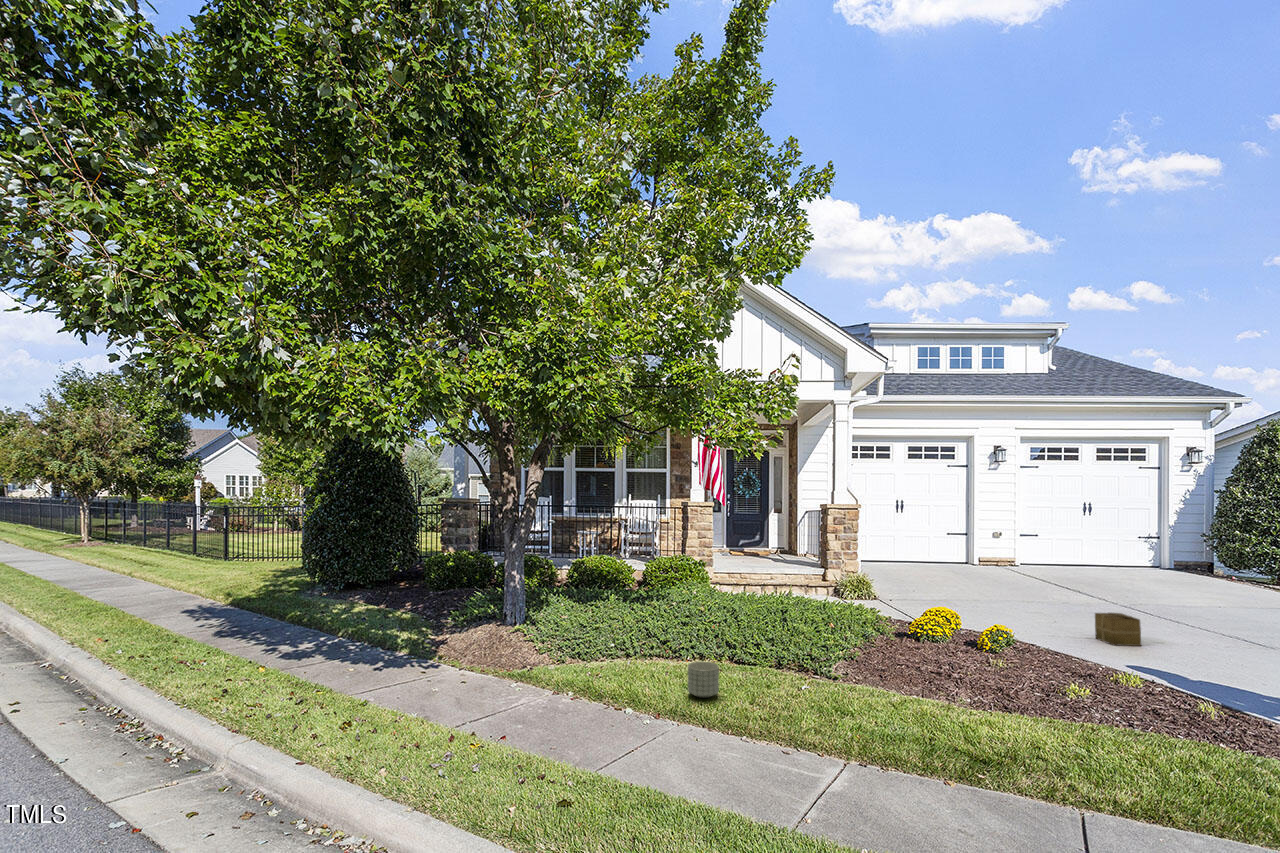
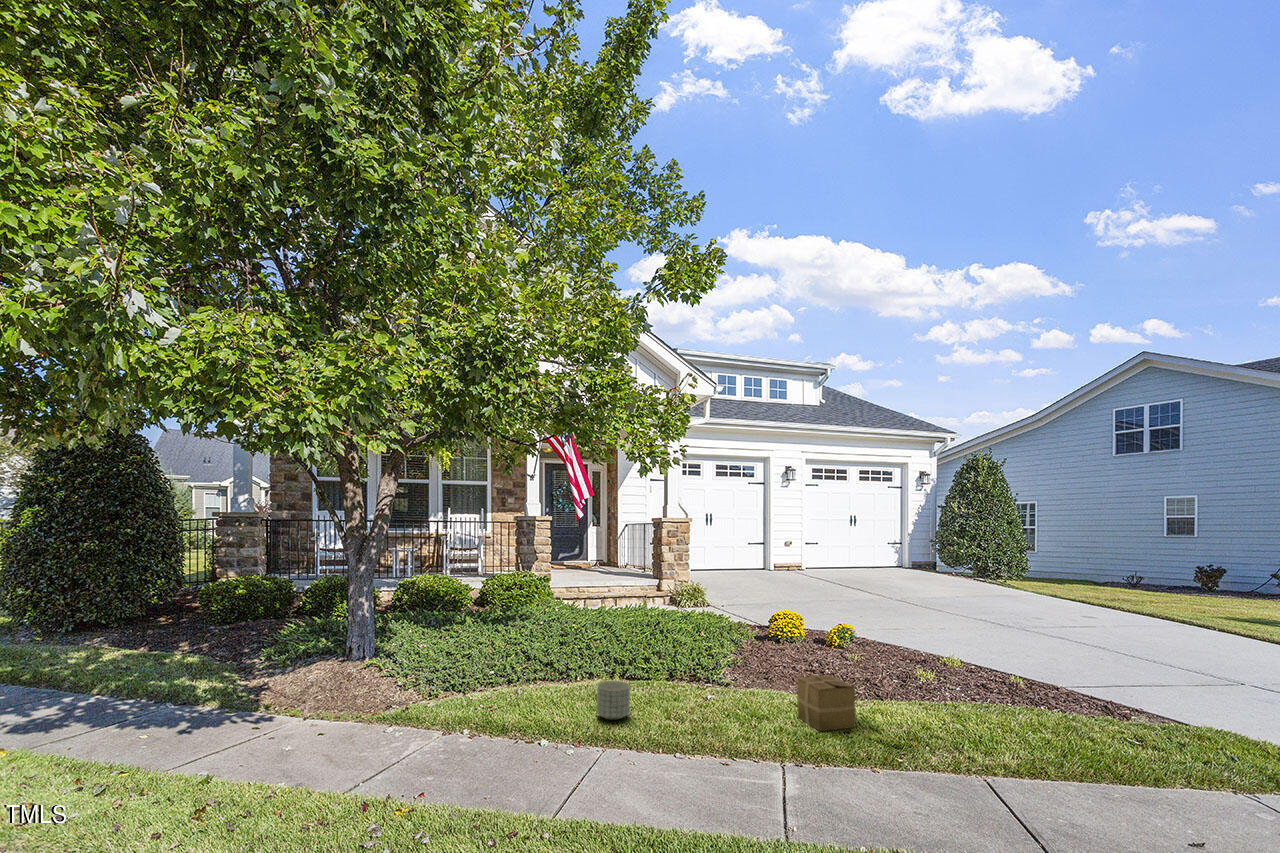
cardboard box: present [1095,613,1141,646] -> present [797,675,856,731]

